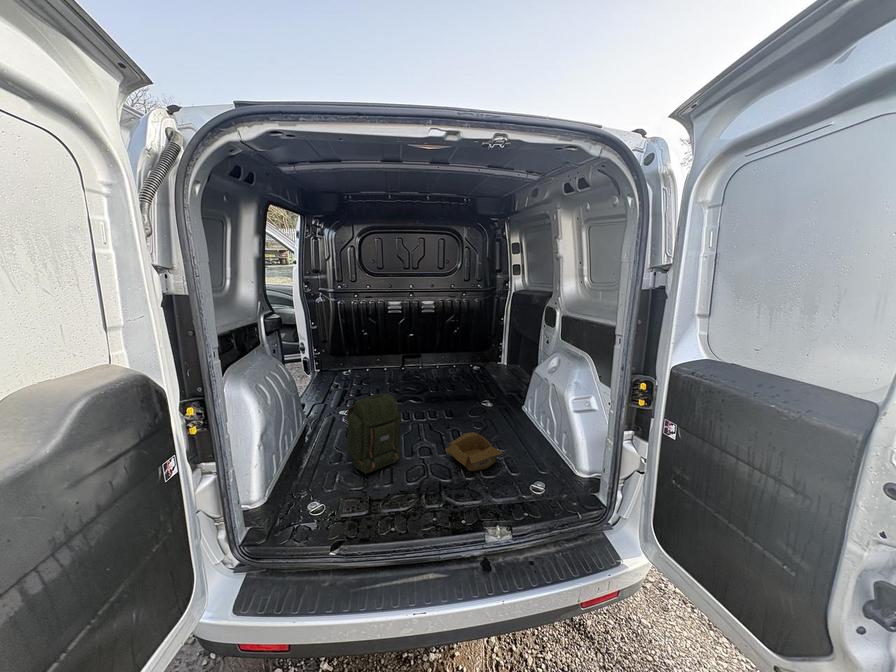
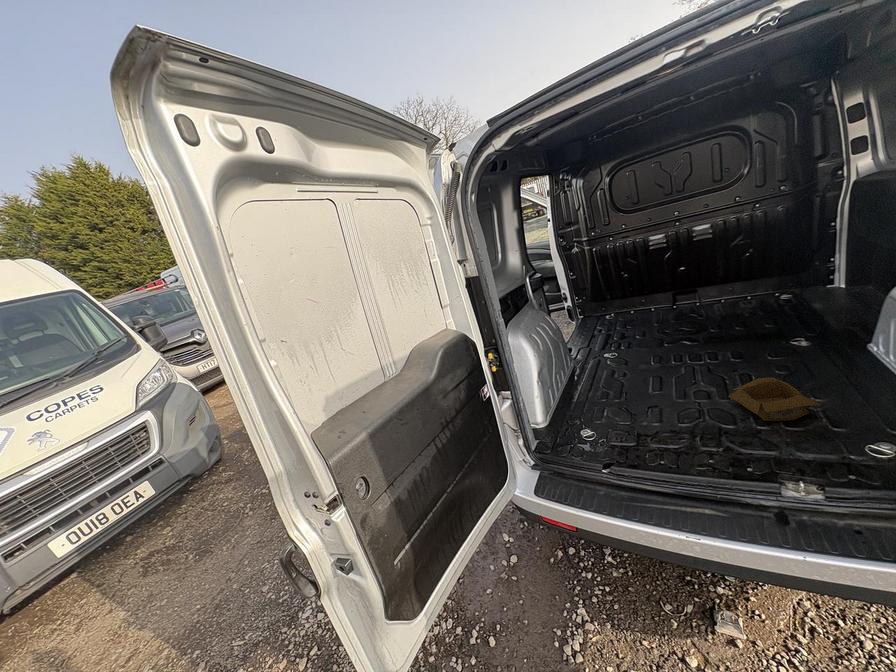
backpack: present [347,394,401,474] -> none [609,337,670,412]

